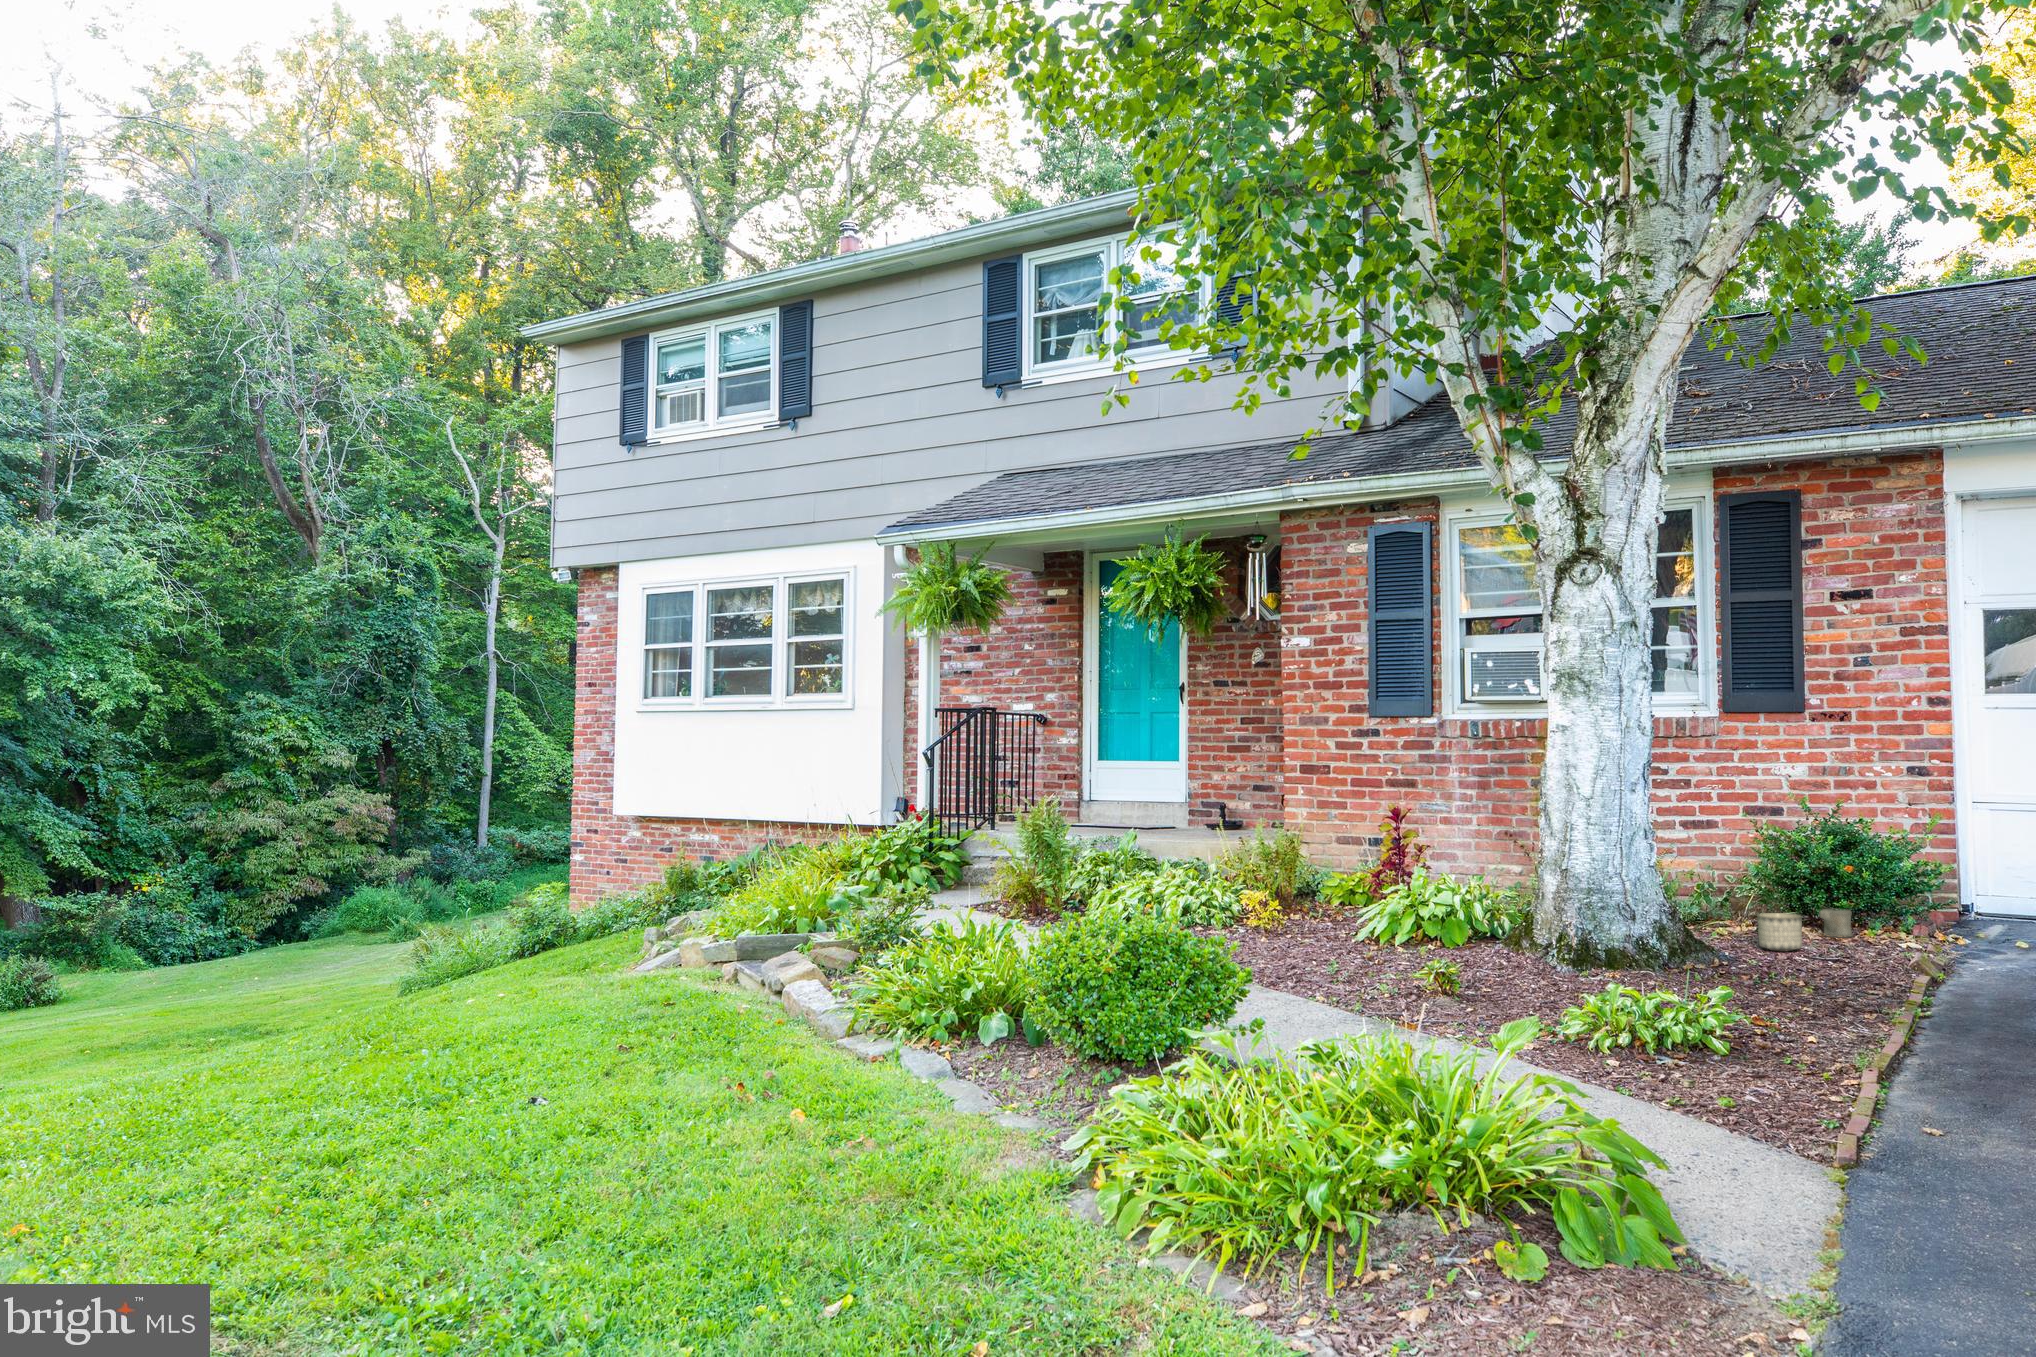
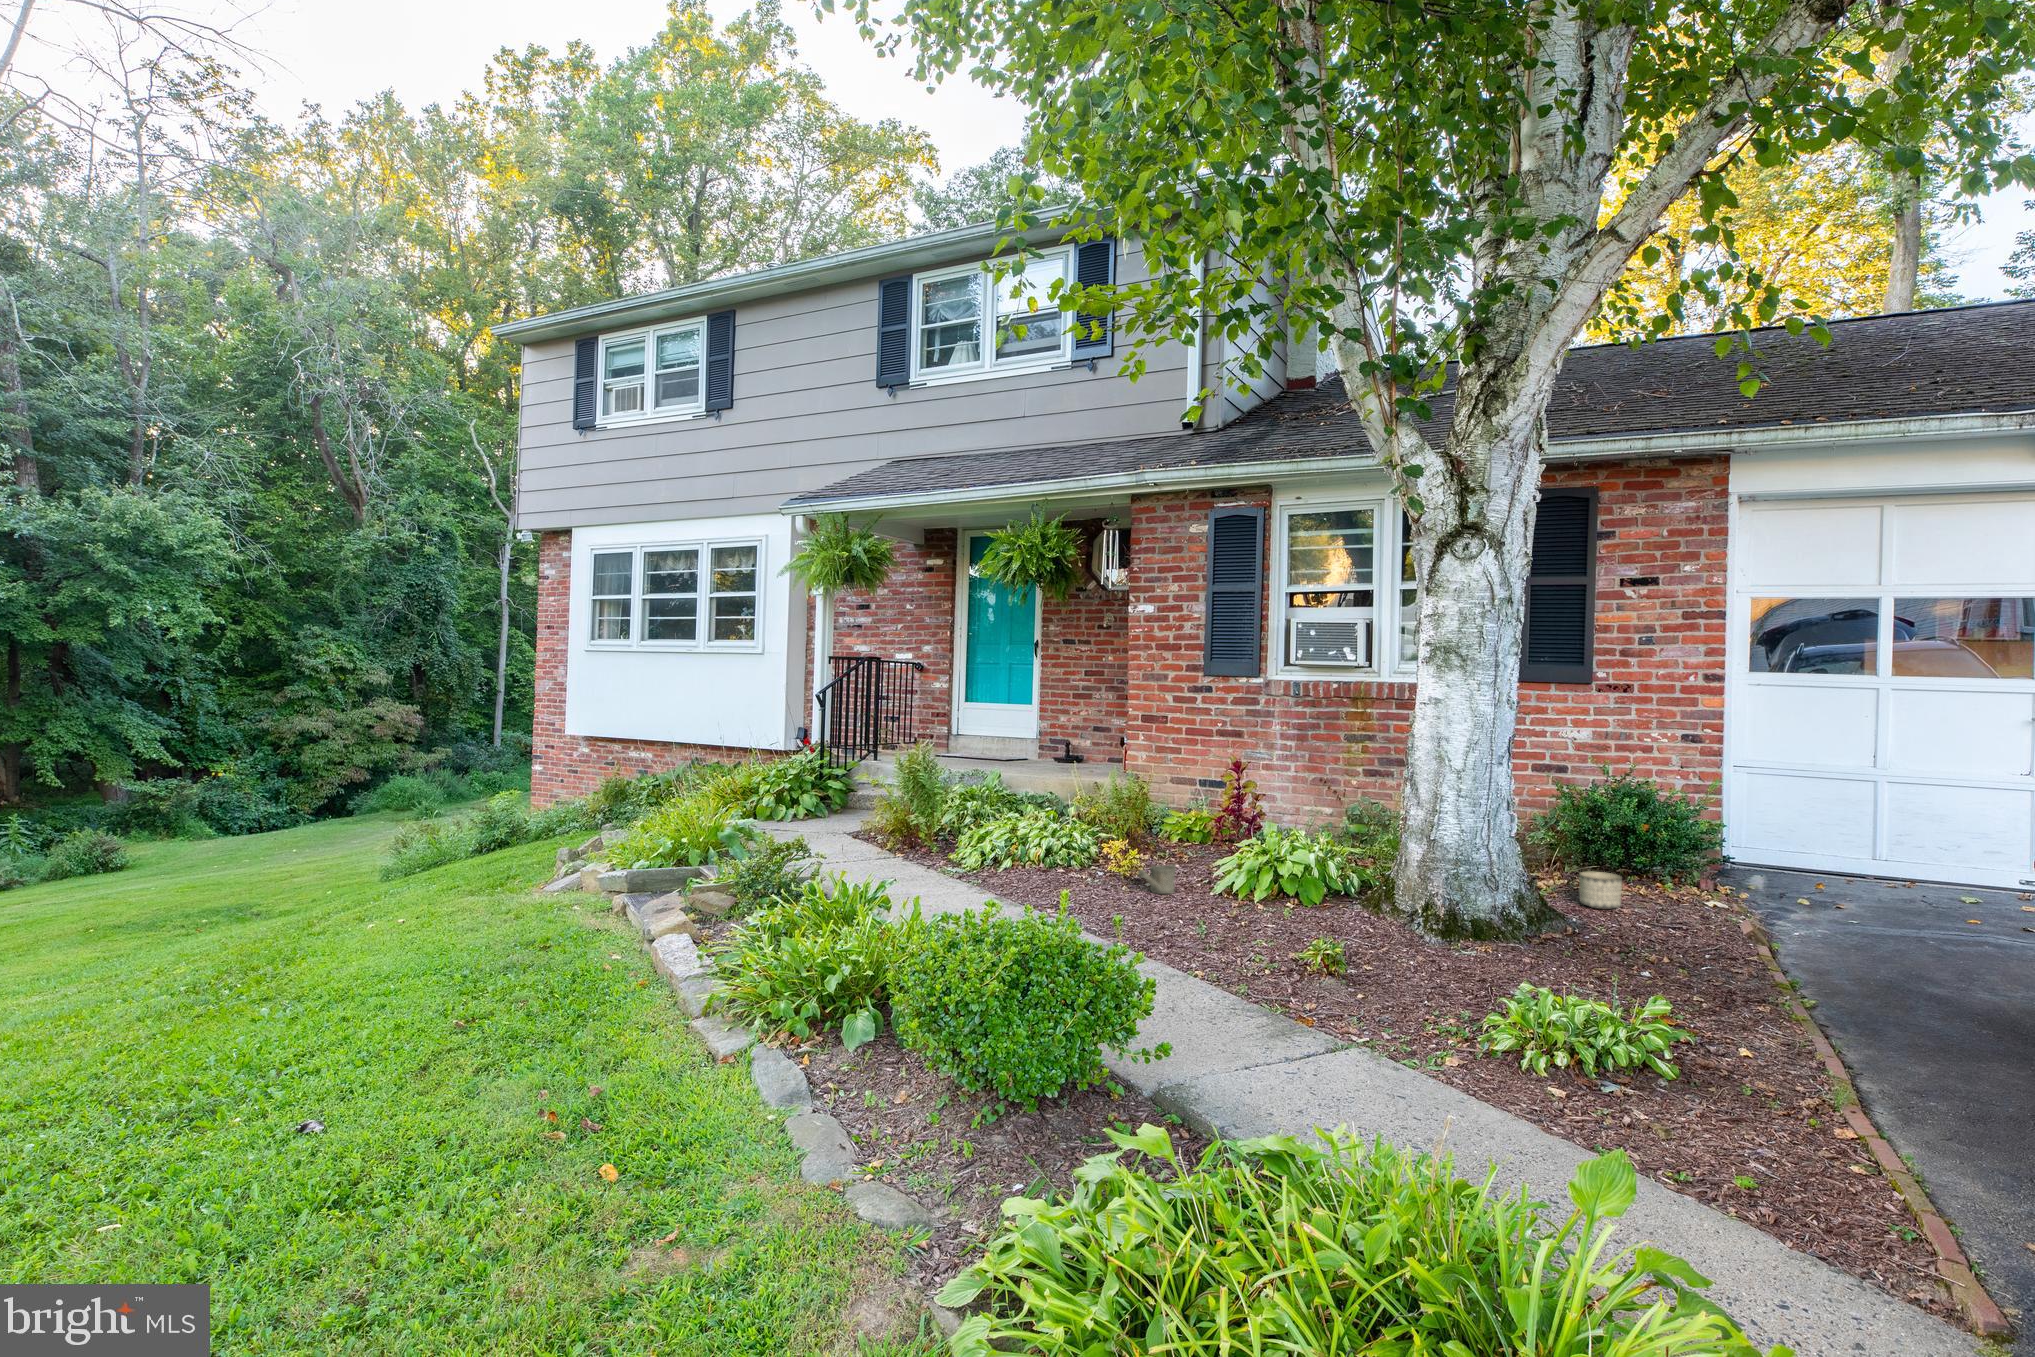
watering can: present [1819,909,1852,937] -> present [1139,864,1176,894]

